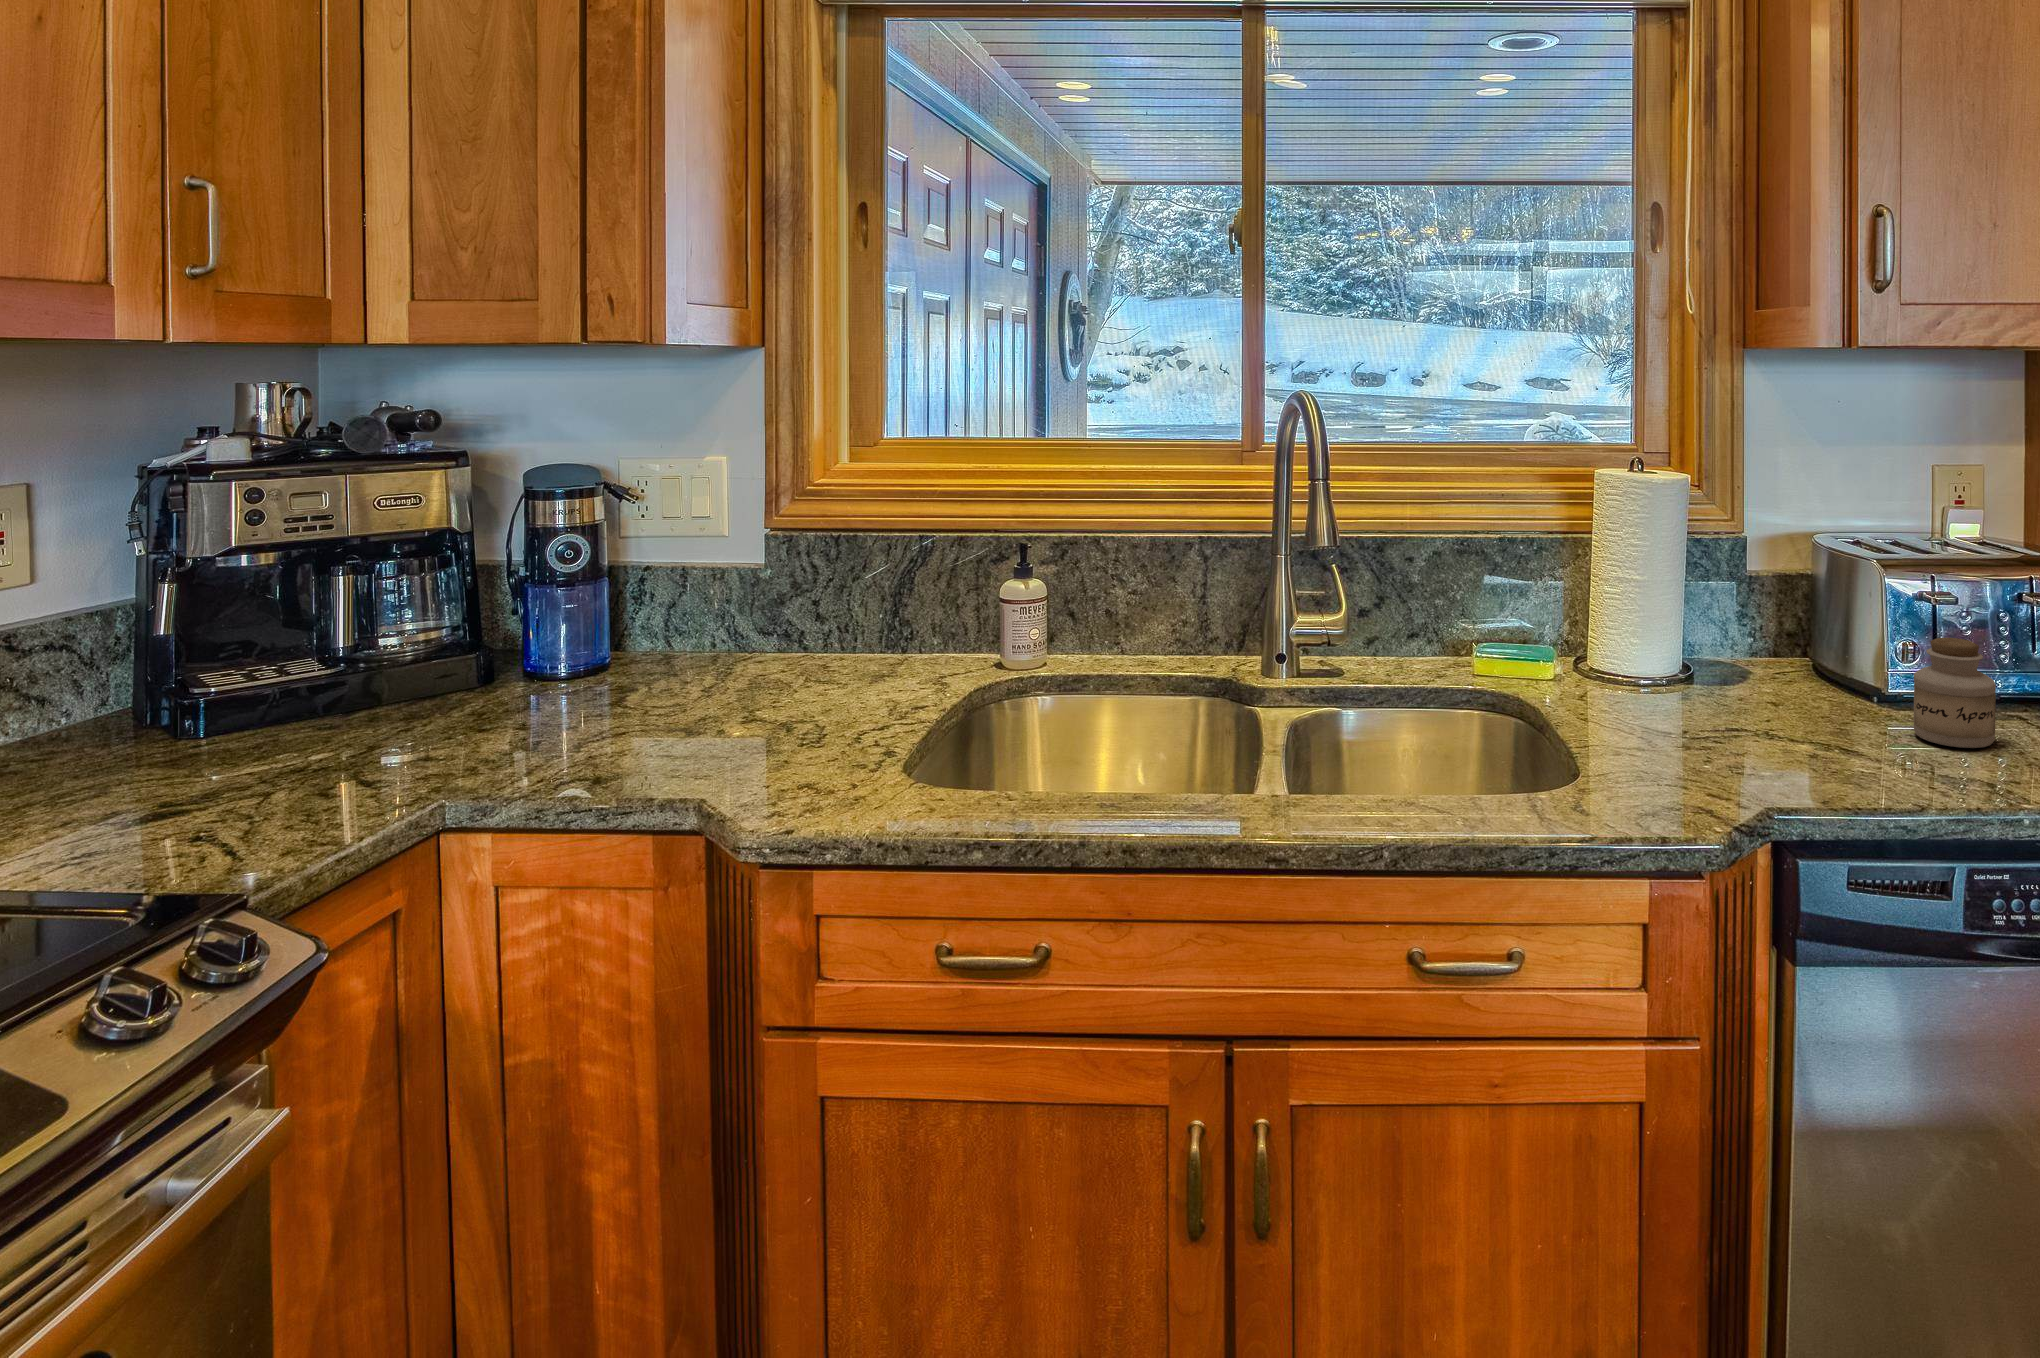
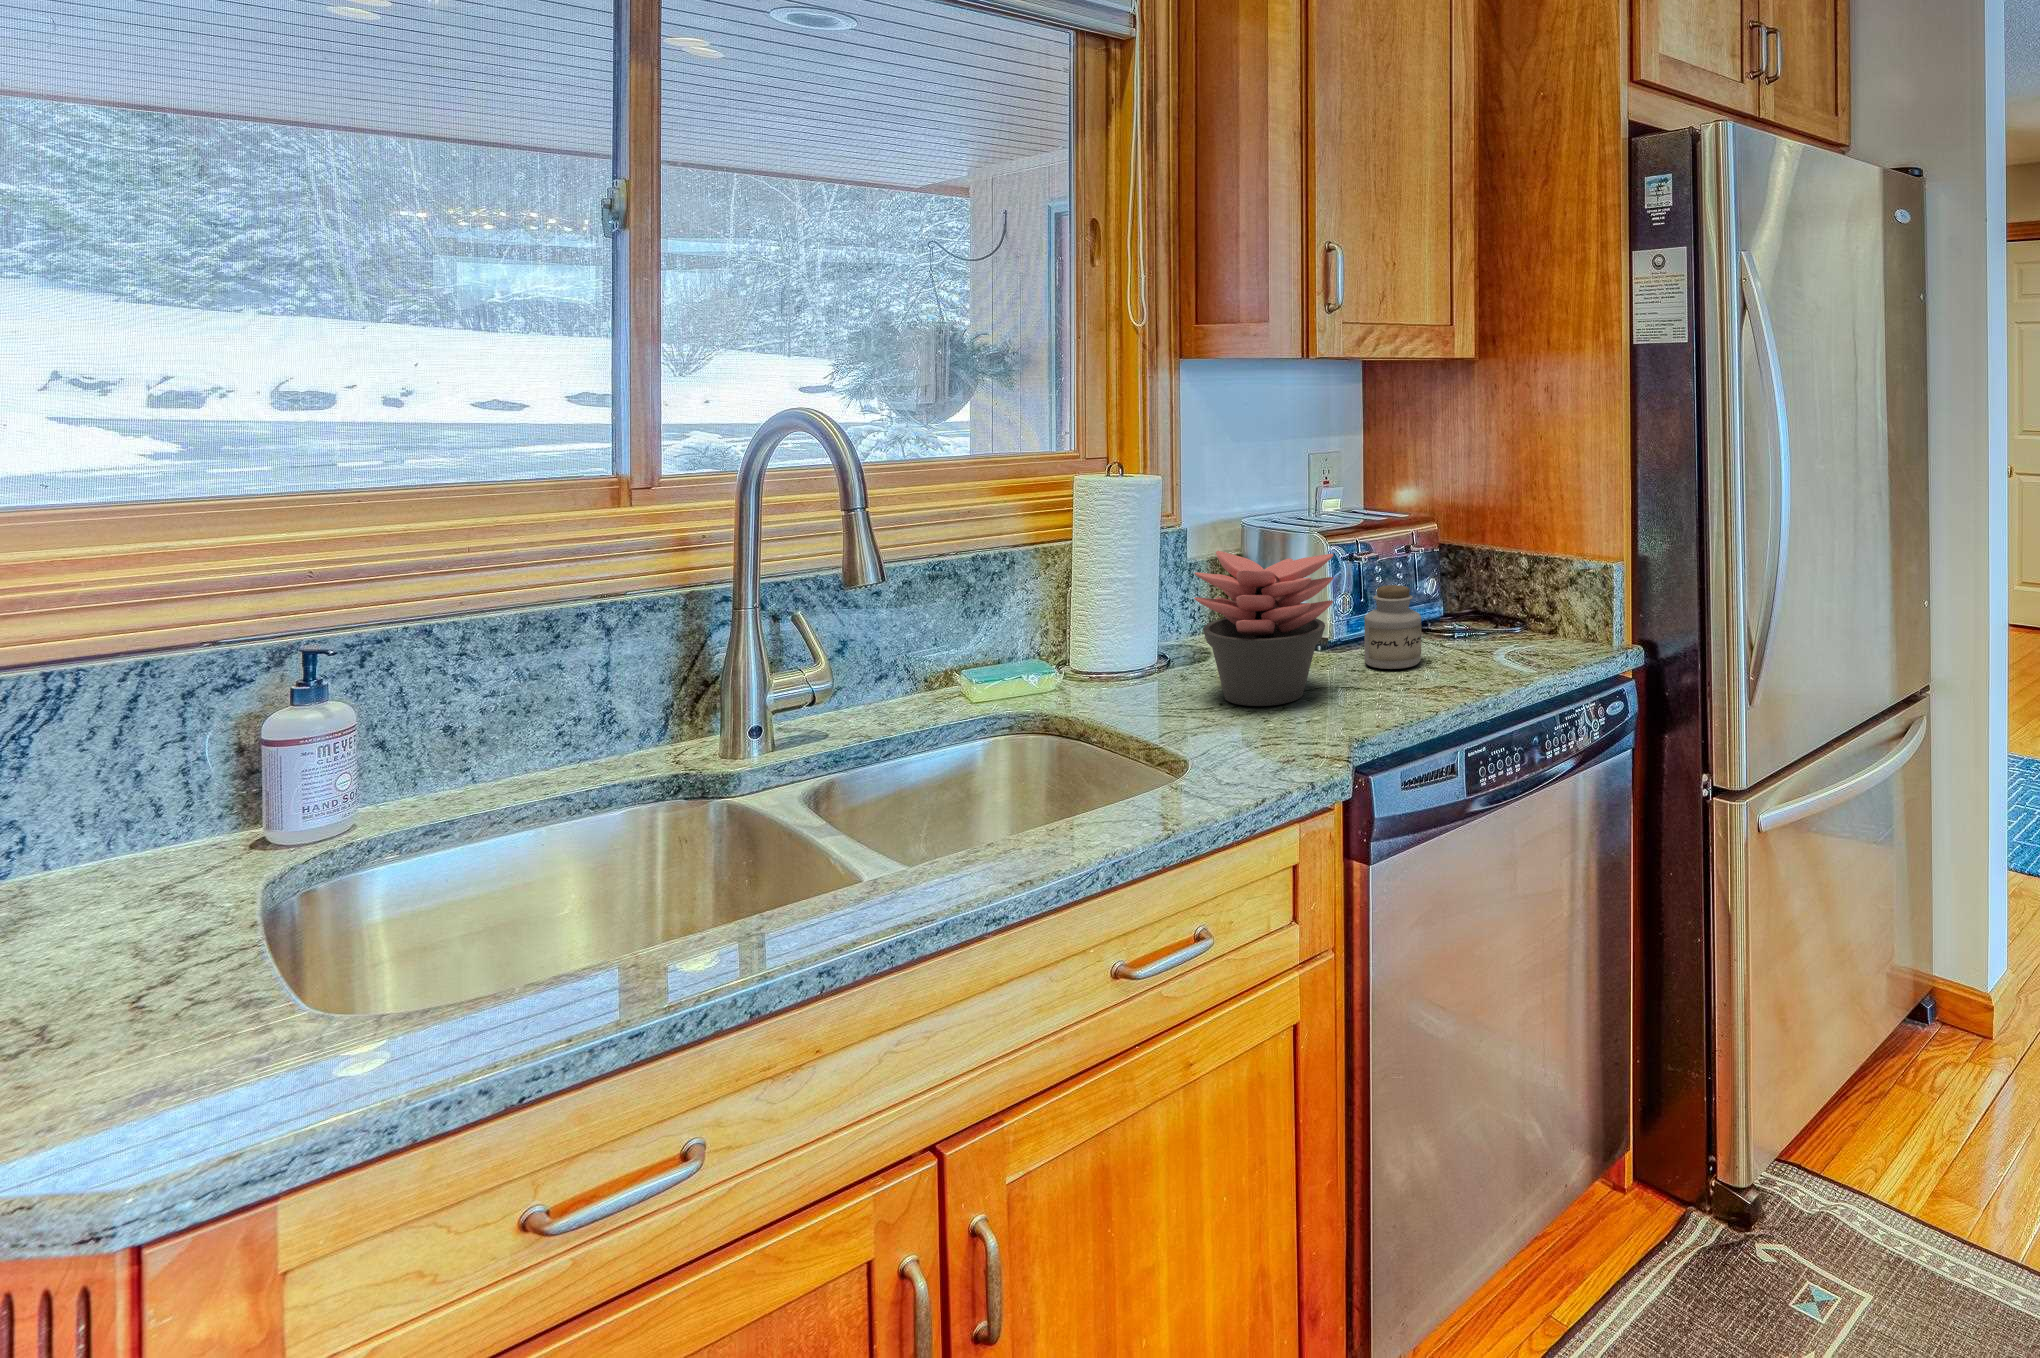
succulent plant: none [1670,563,1840,750] -> present [1194,551,1333,706]

